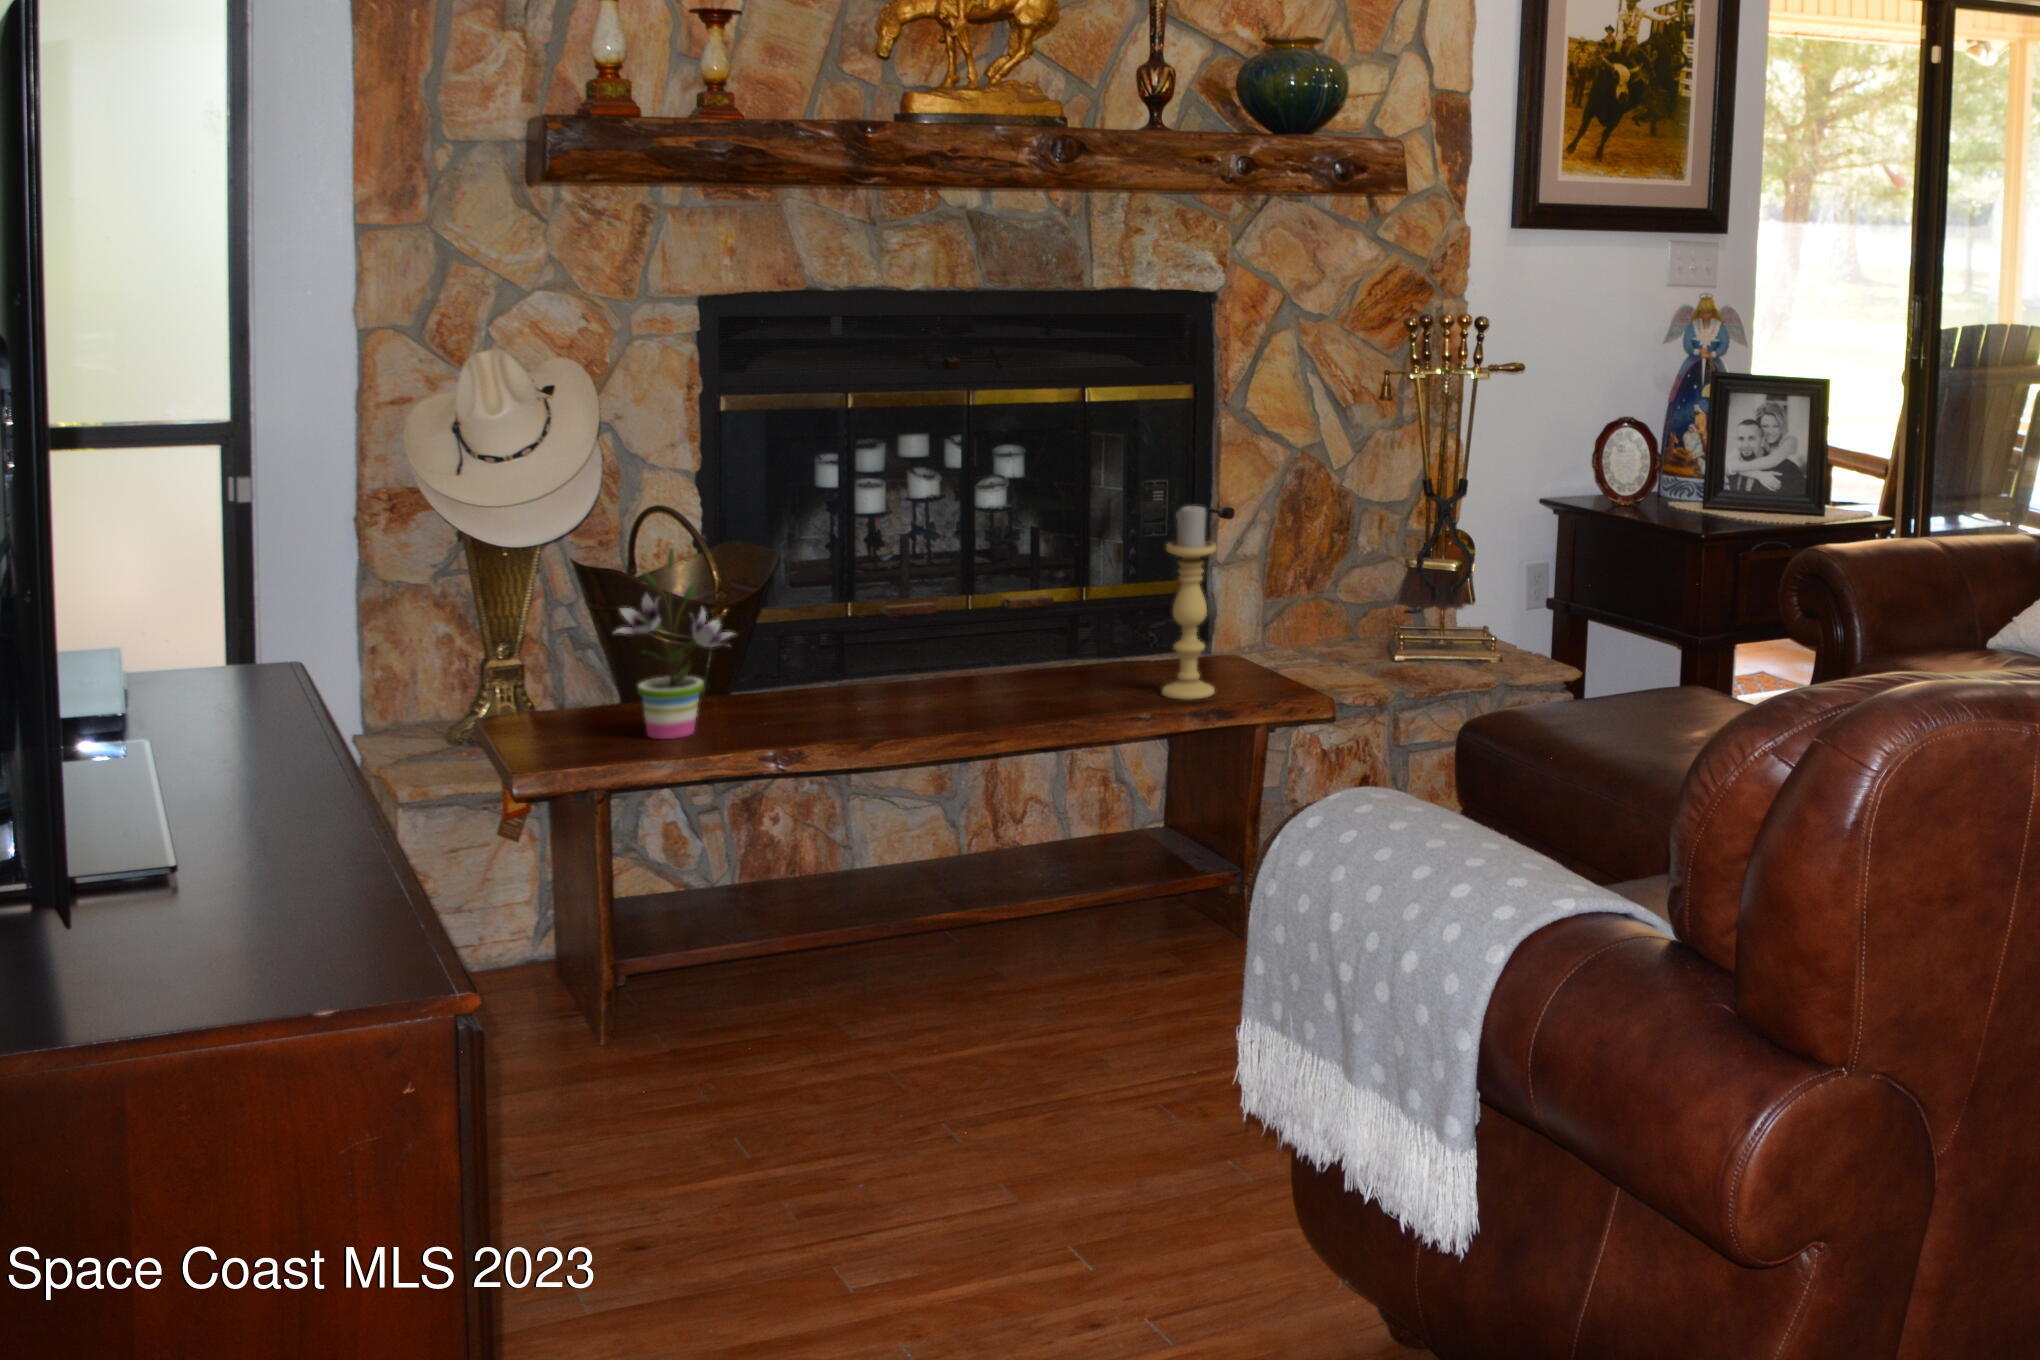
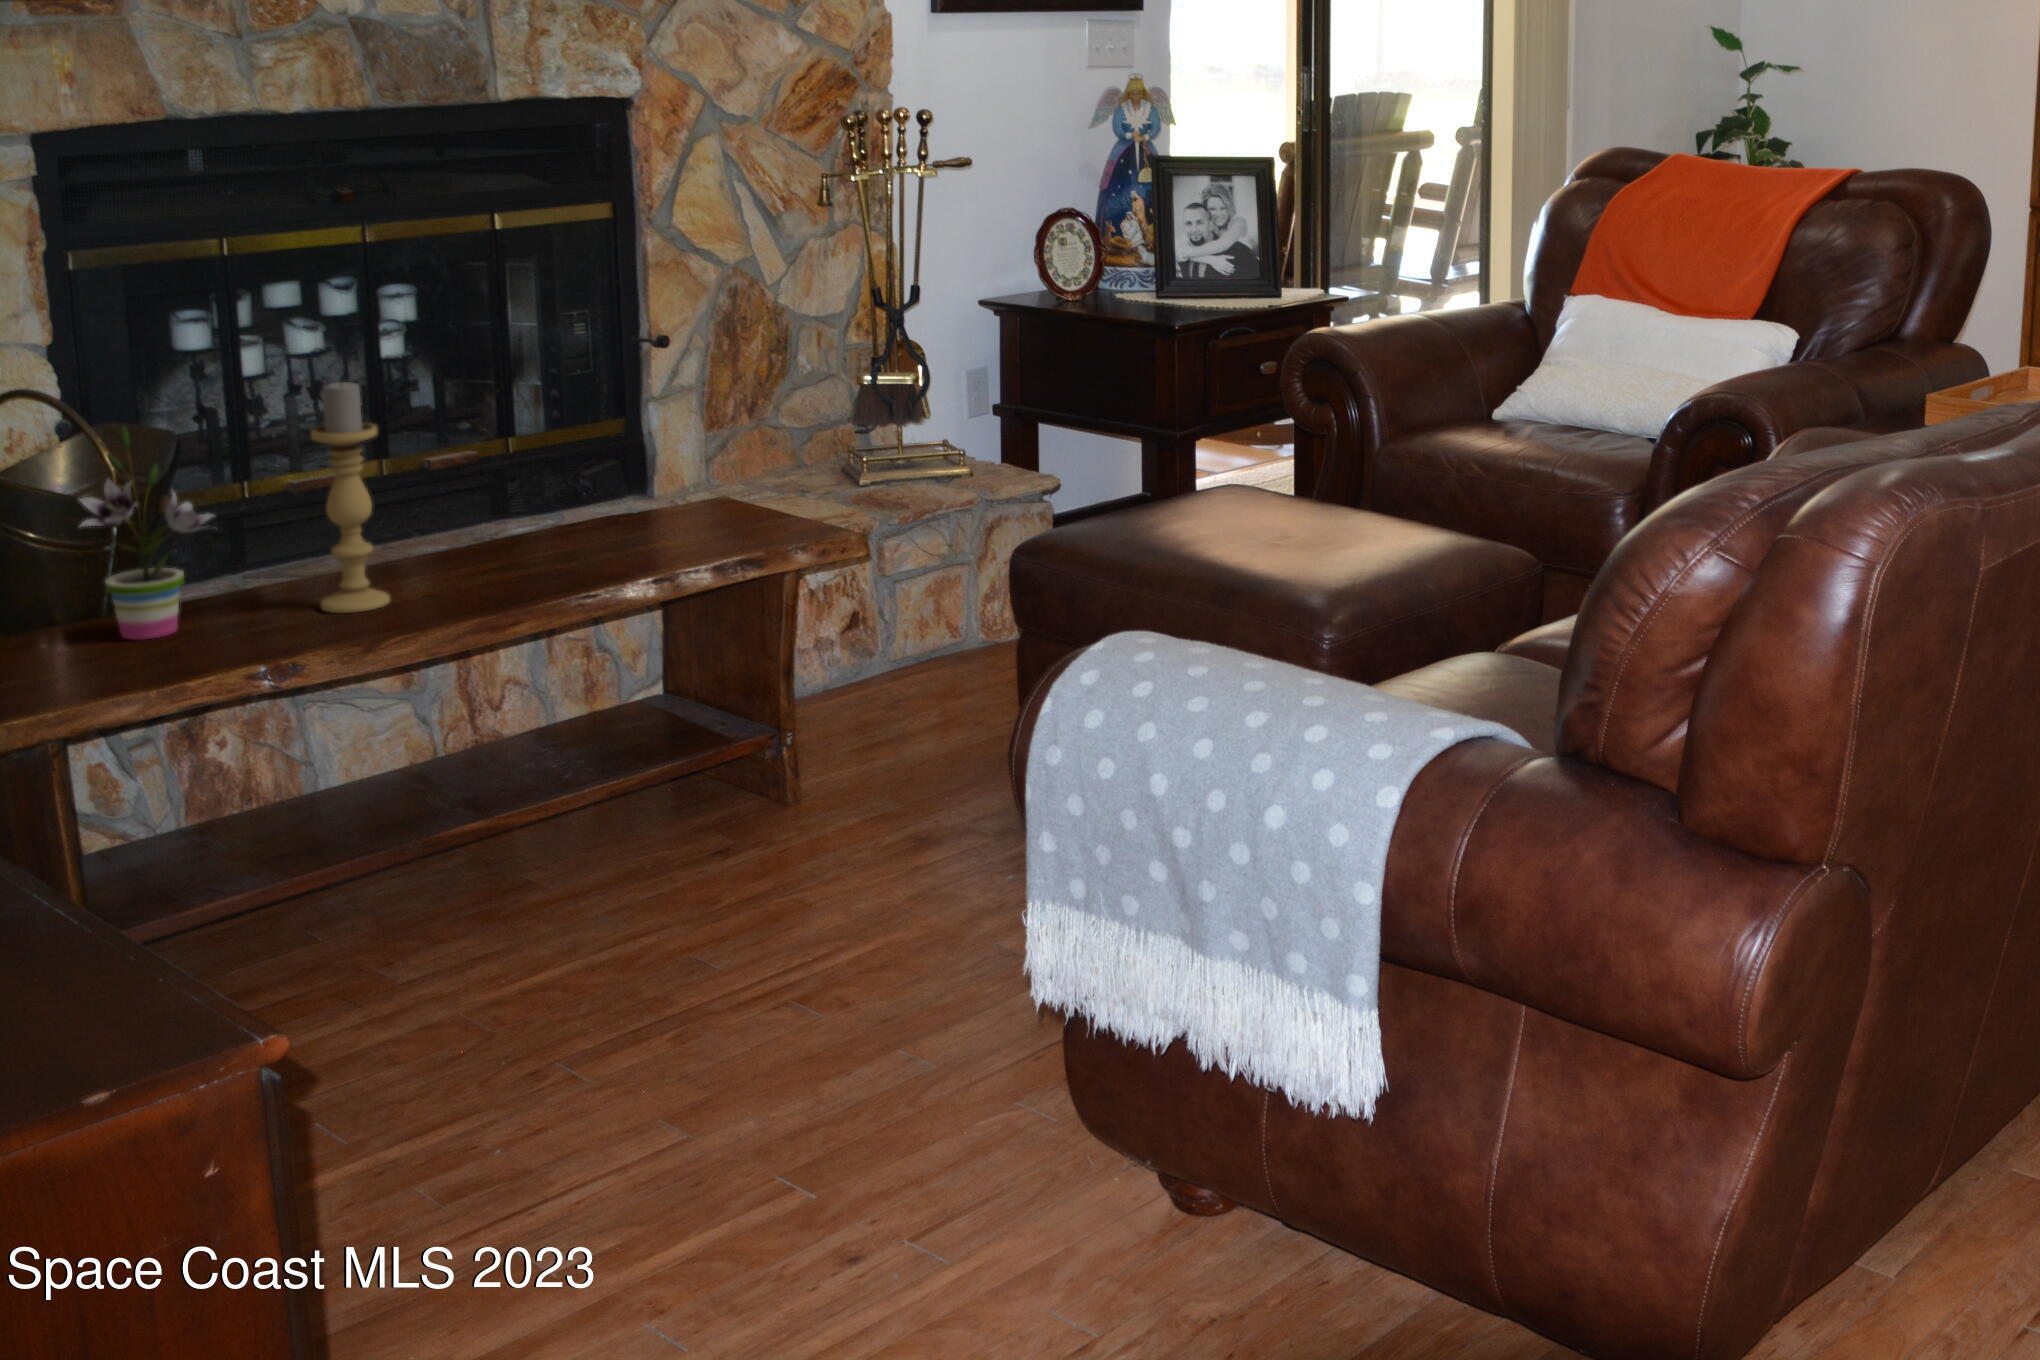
candle holder: present [1162,505,1216,700] -> present [311,381,390,613]

